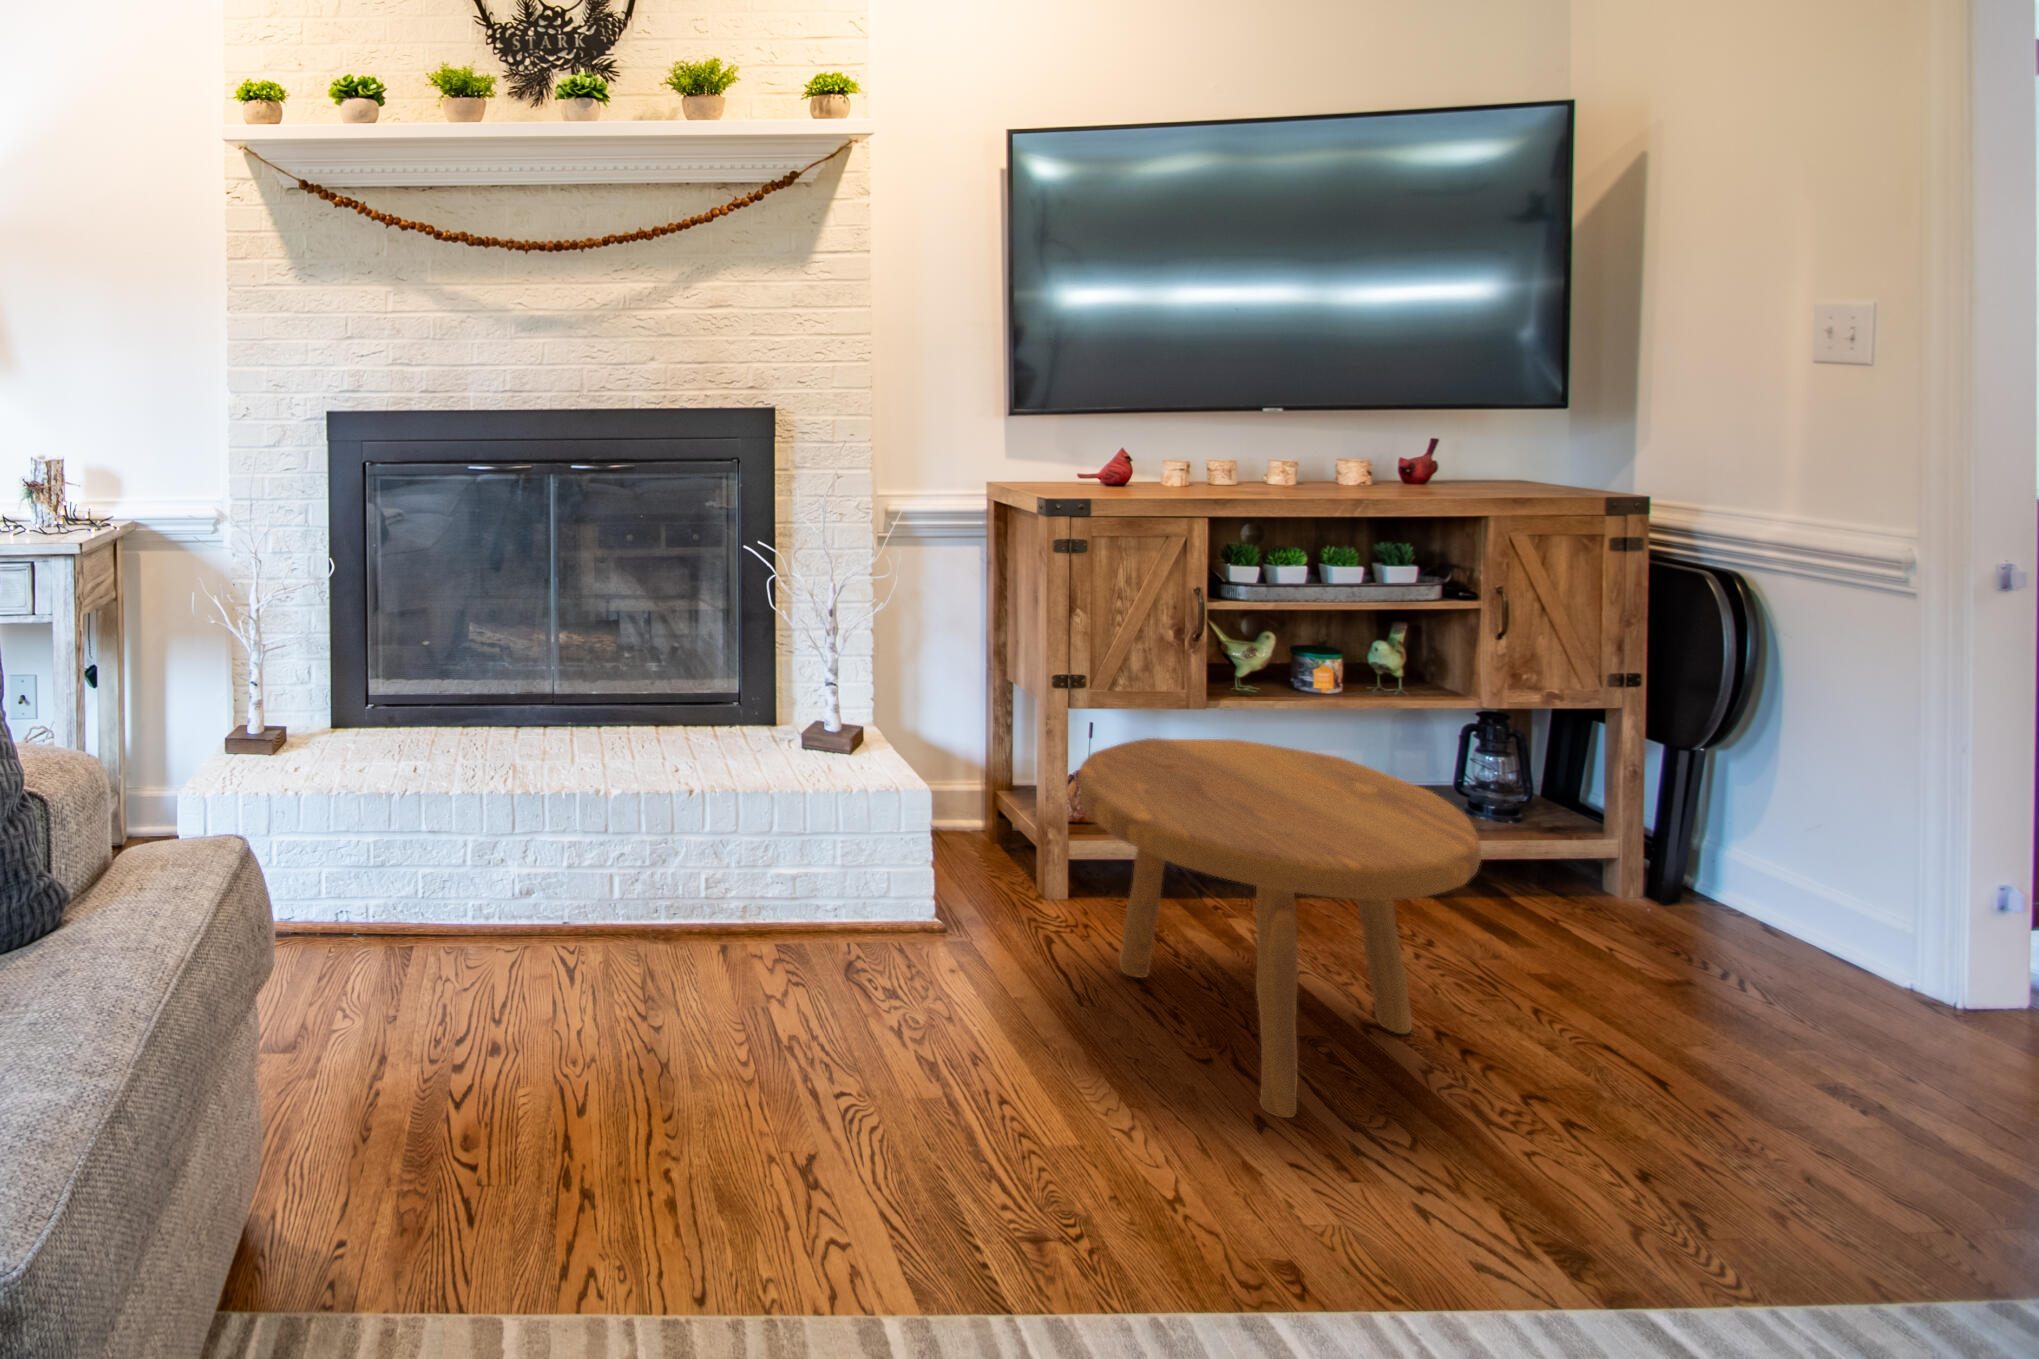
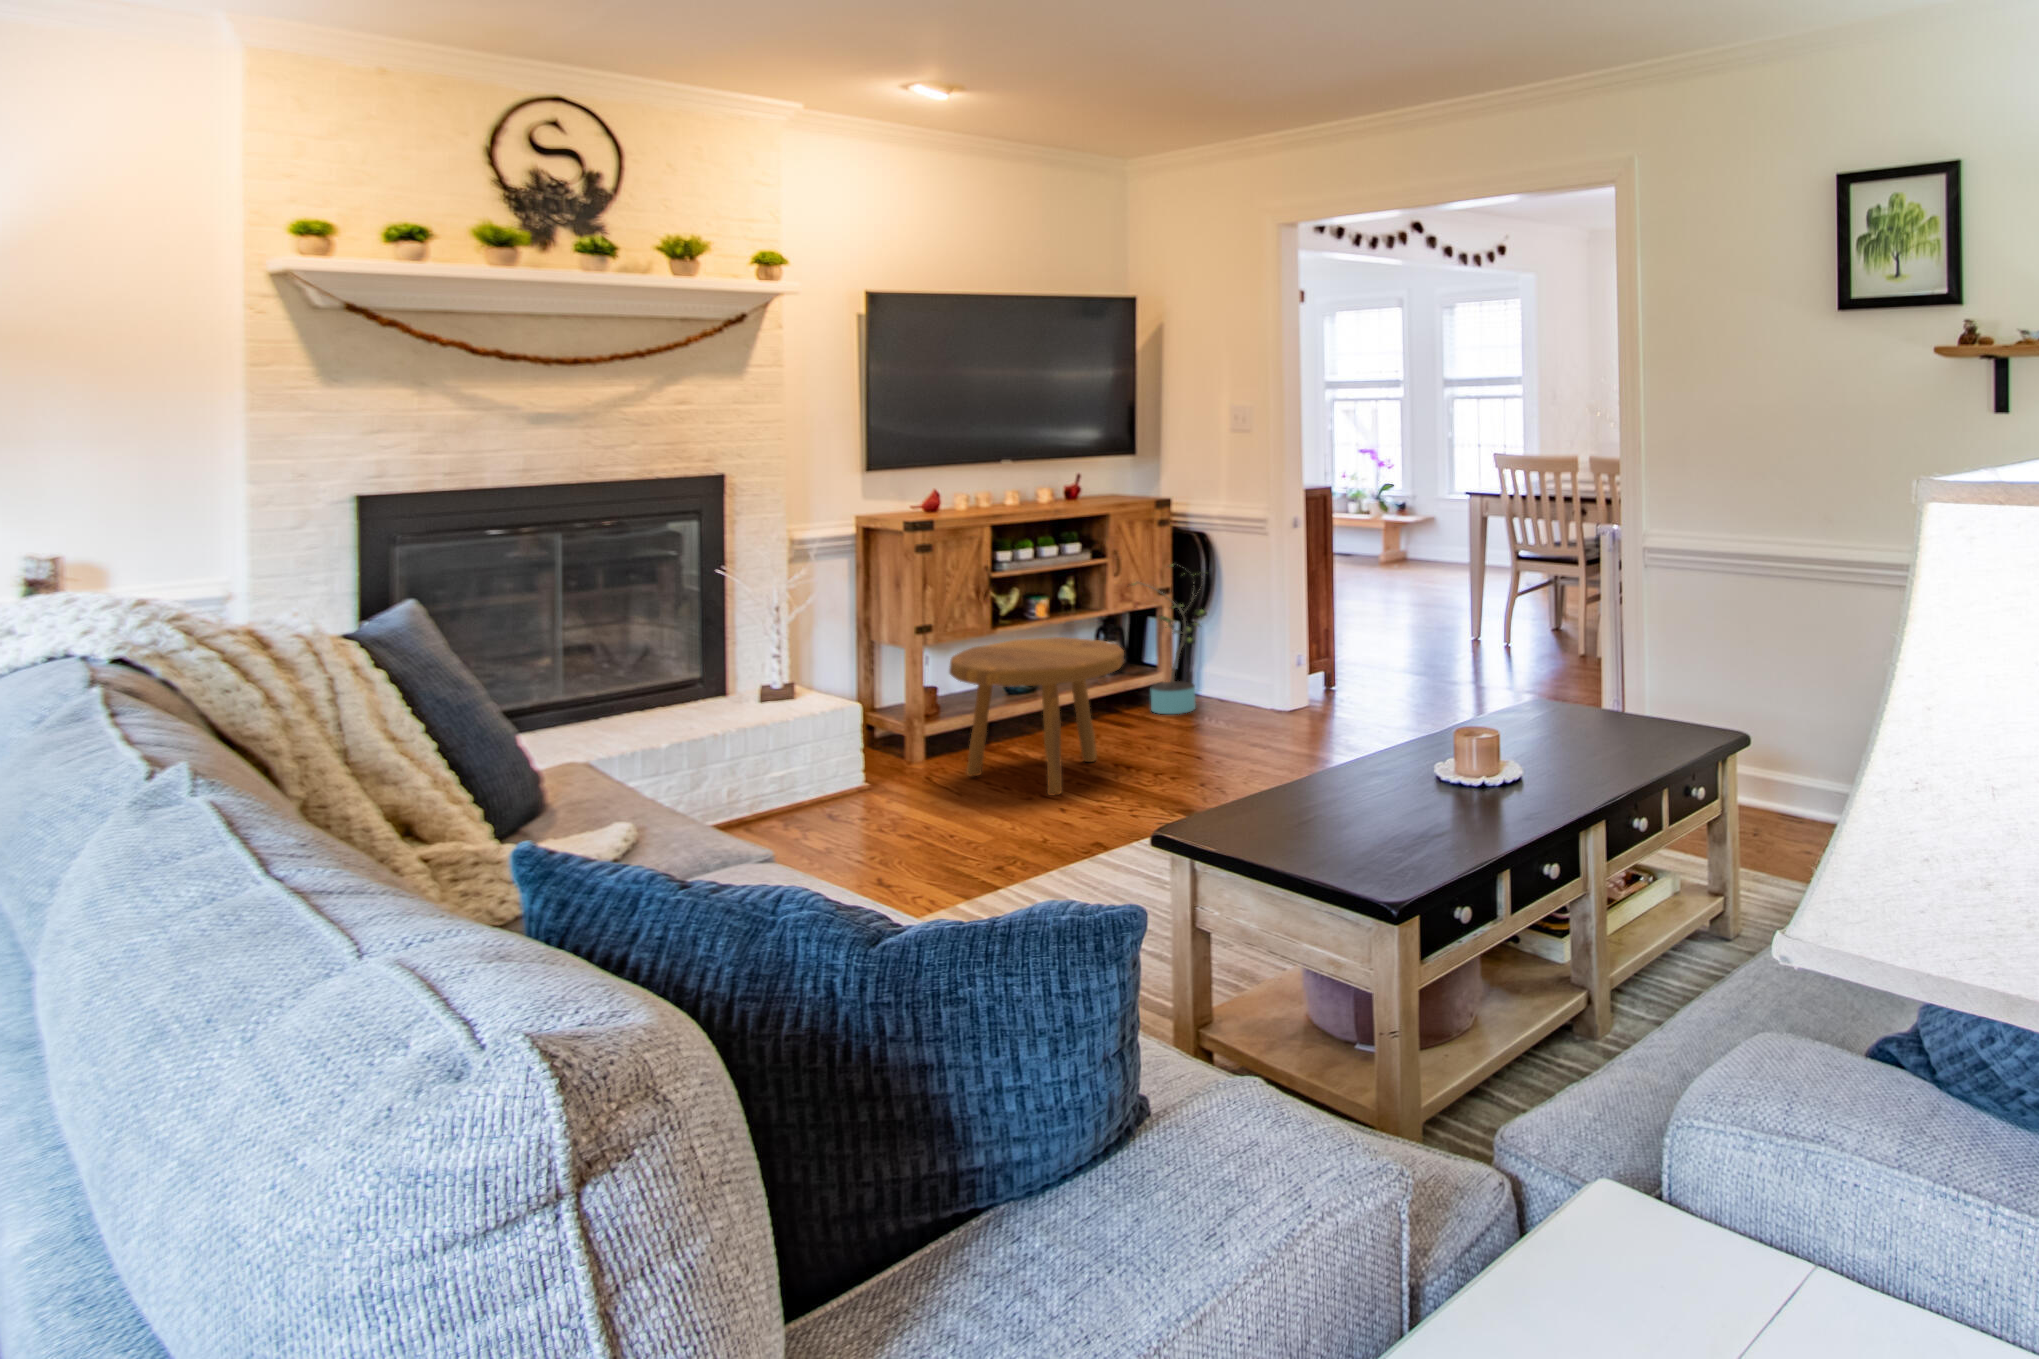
potted plant: none [1529,632,1761,950] -> present [1132,564,1206,714]

